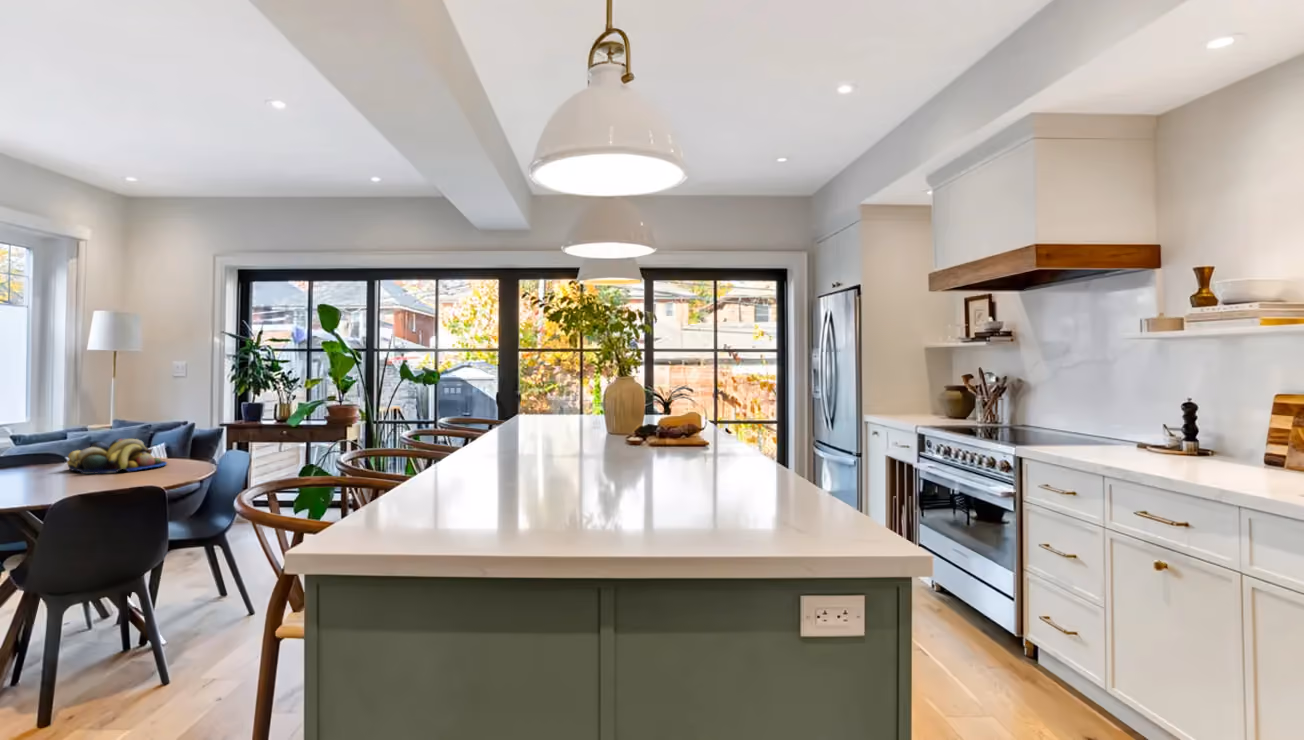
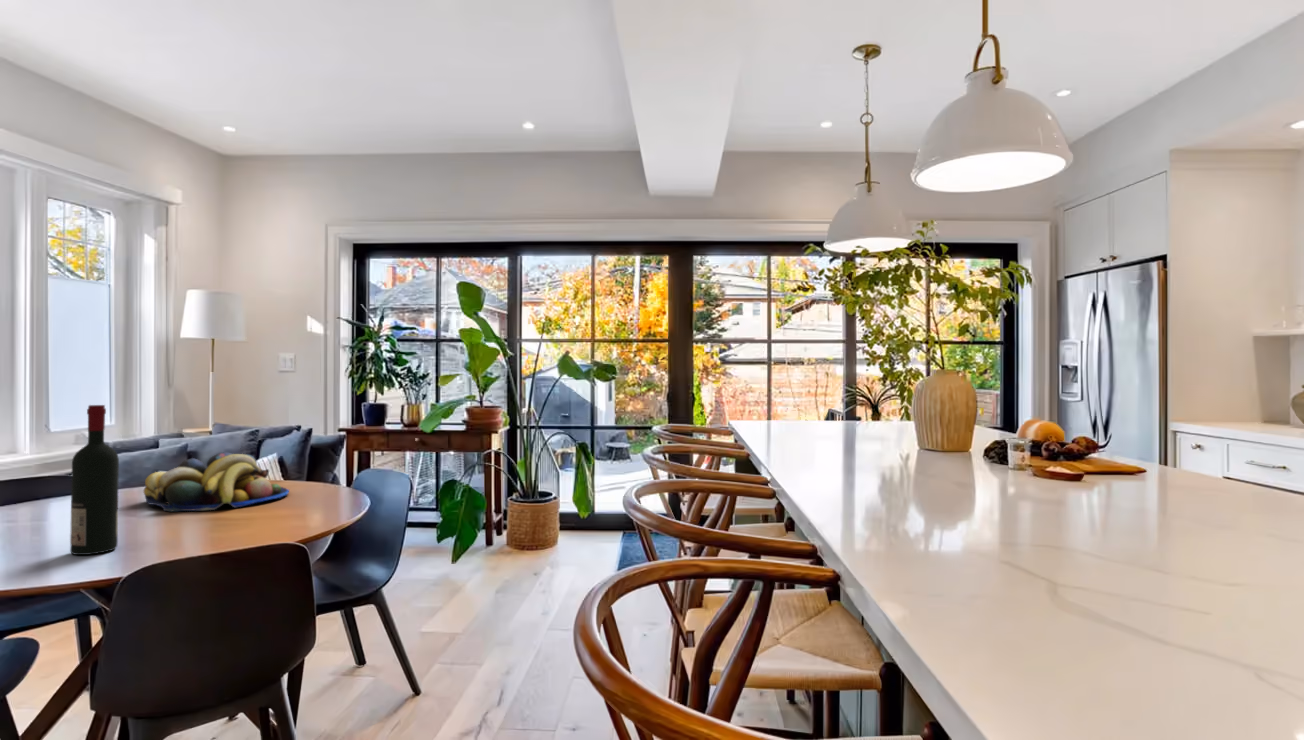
wine bottle: none [30,409,57,492] -> present [70,405,119,555]

